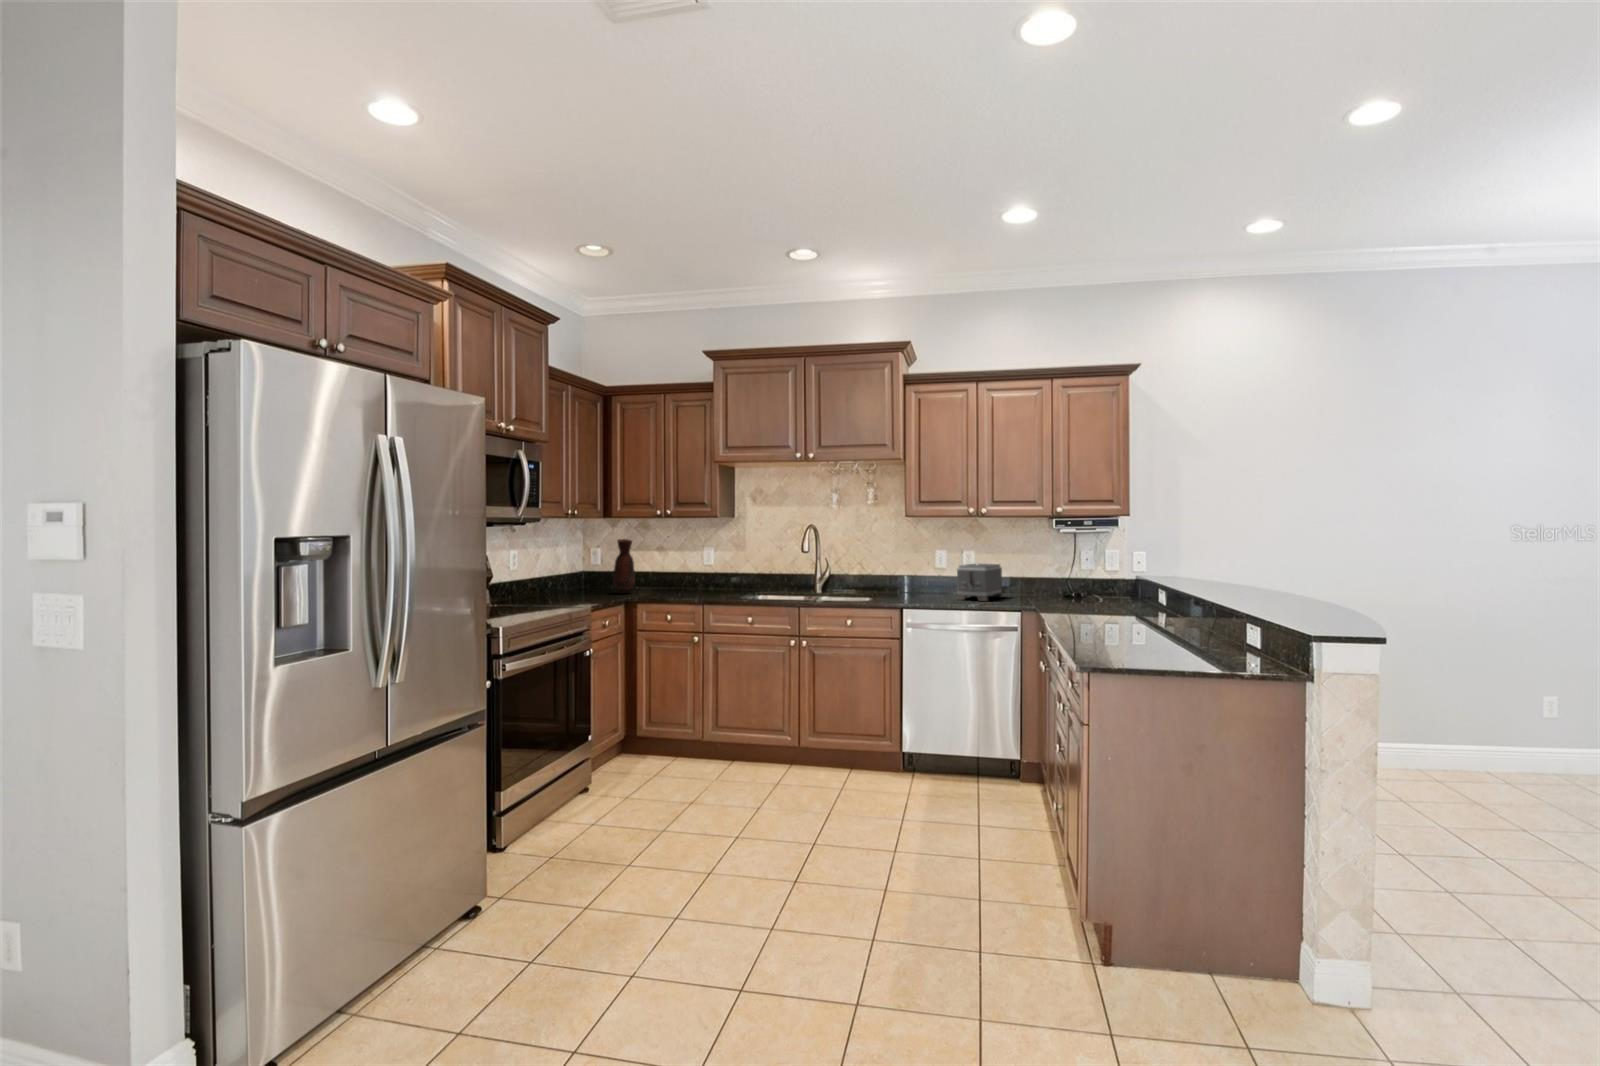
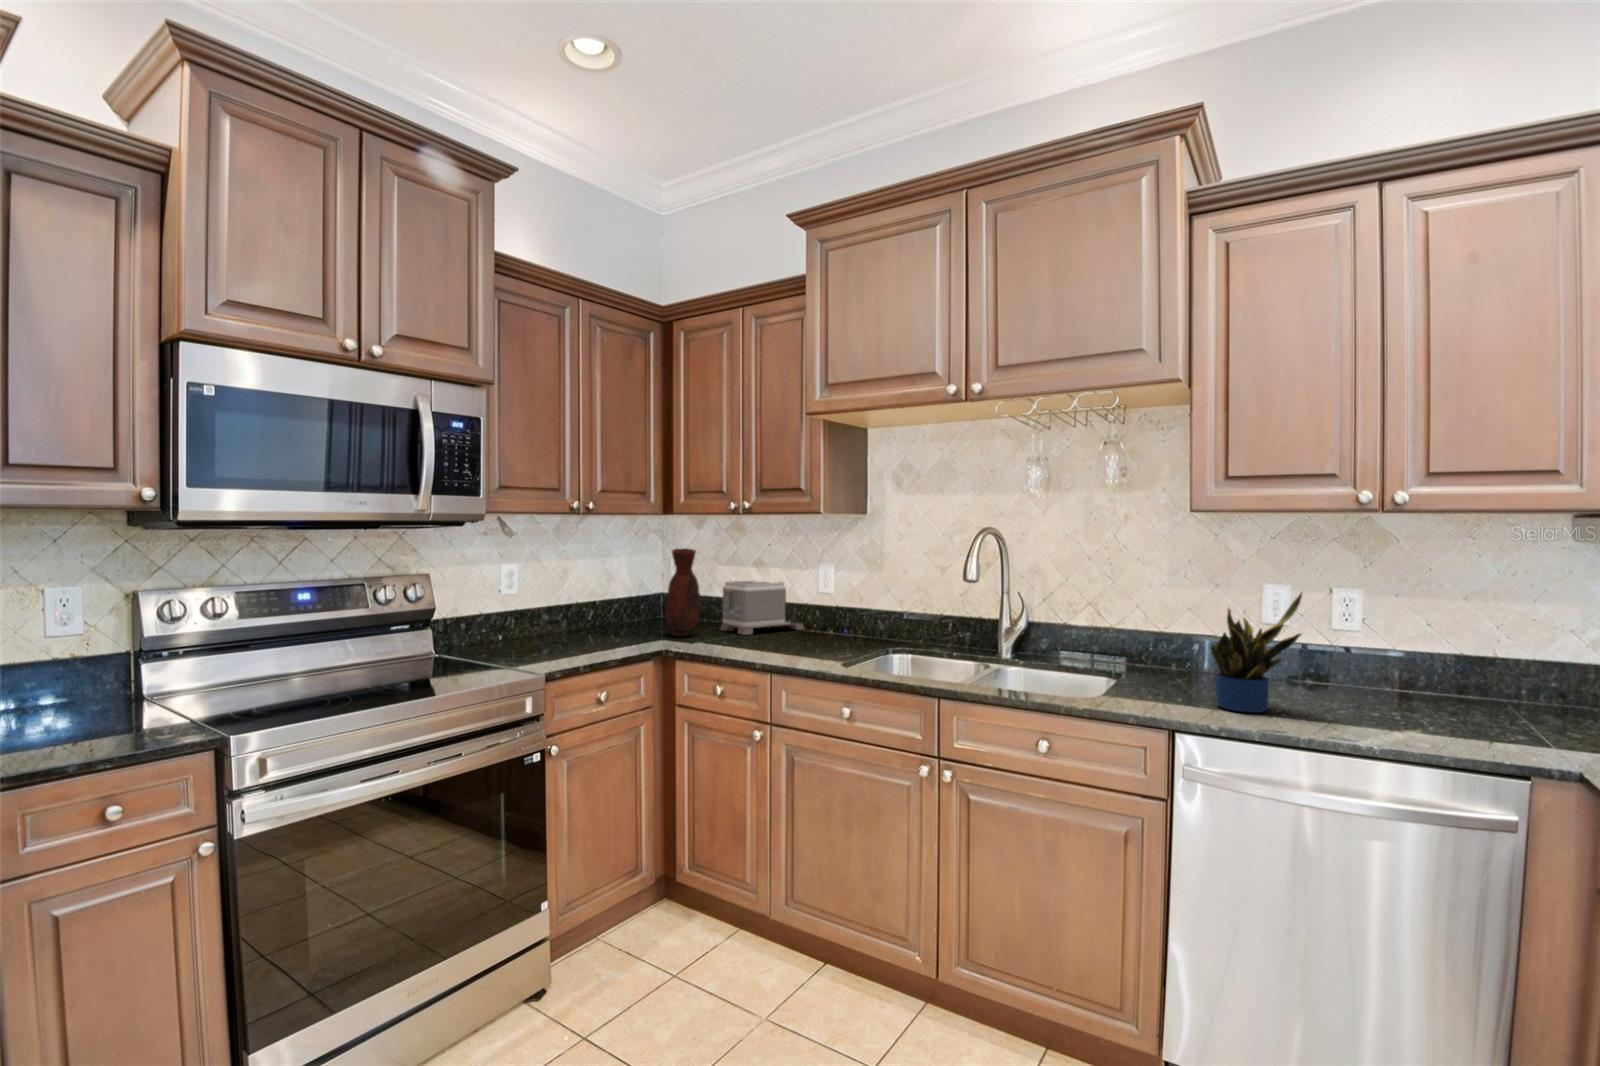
potted plant: none [916,551,951,603] -> present [1211,592,1302,713]
toaster: present [956,564,1003,601] -> present [720,581,804,635]

